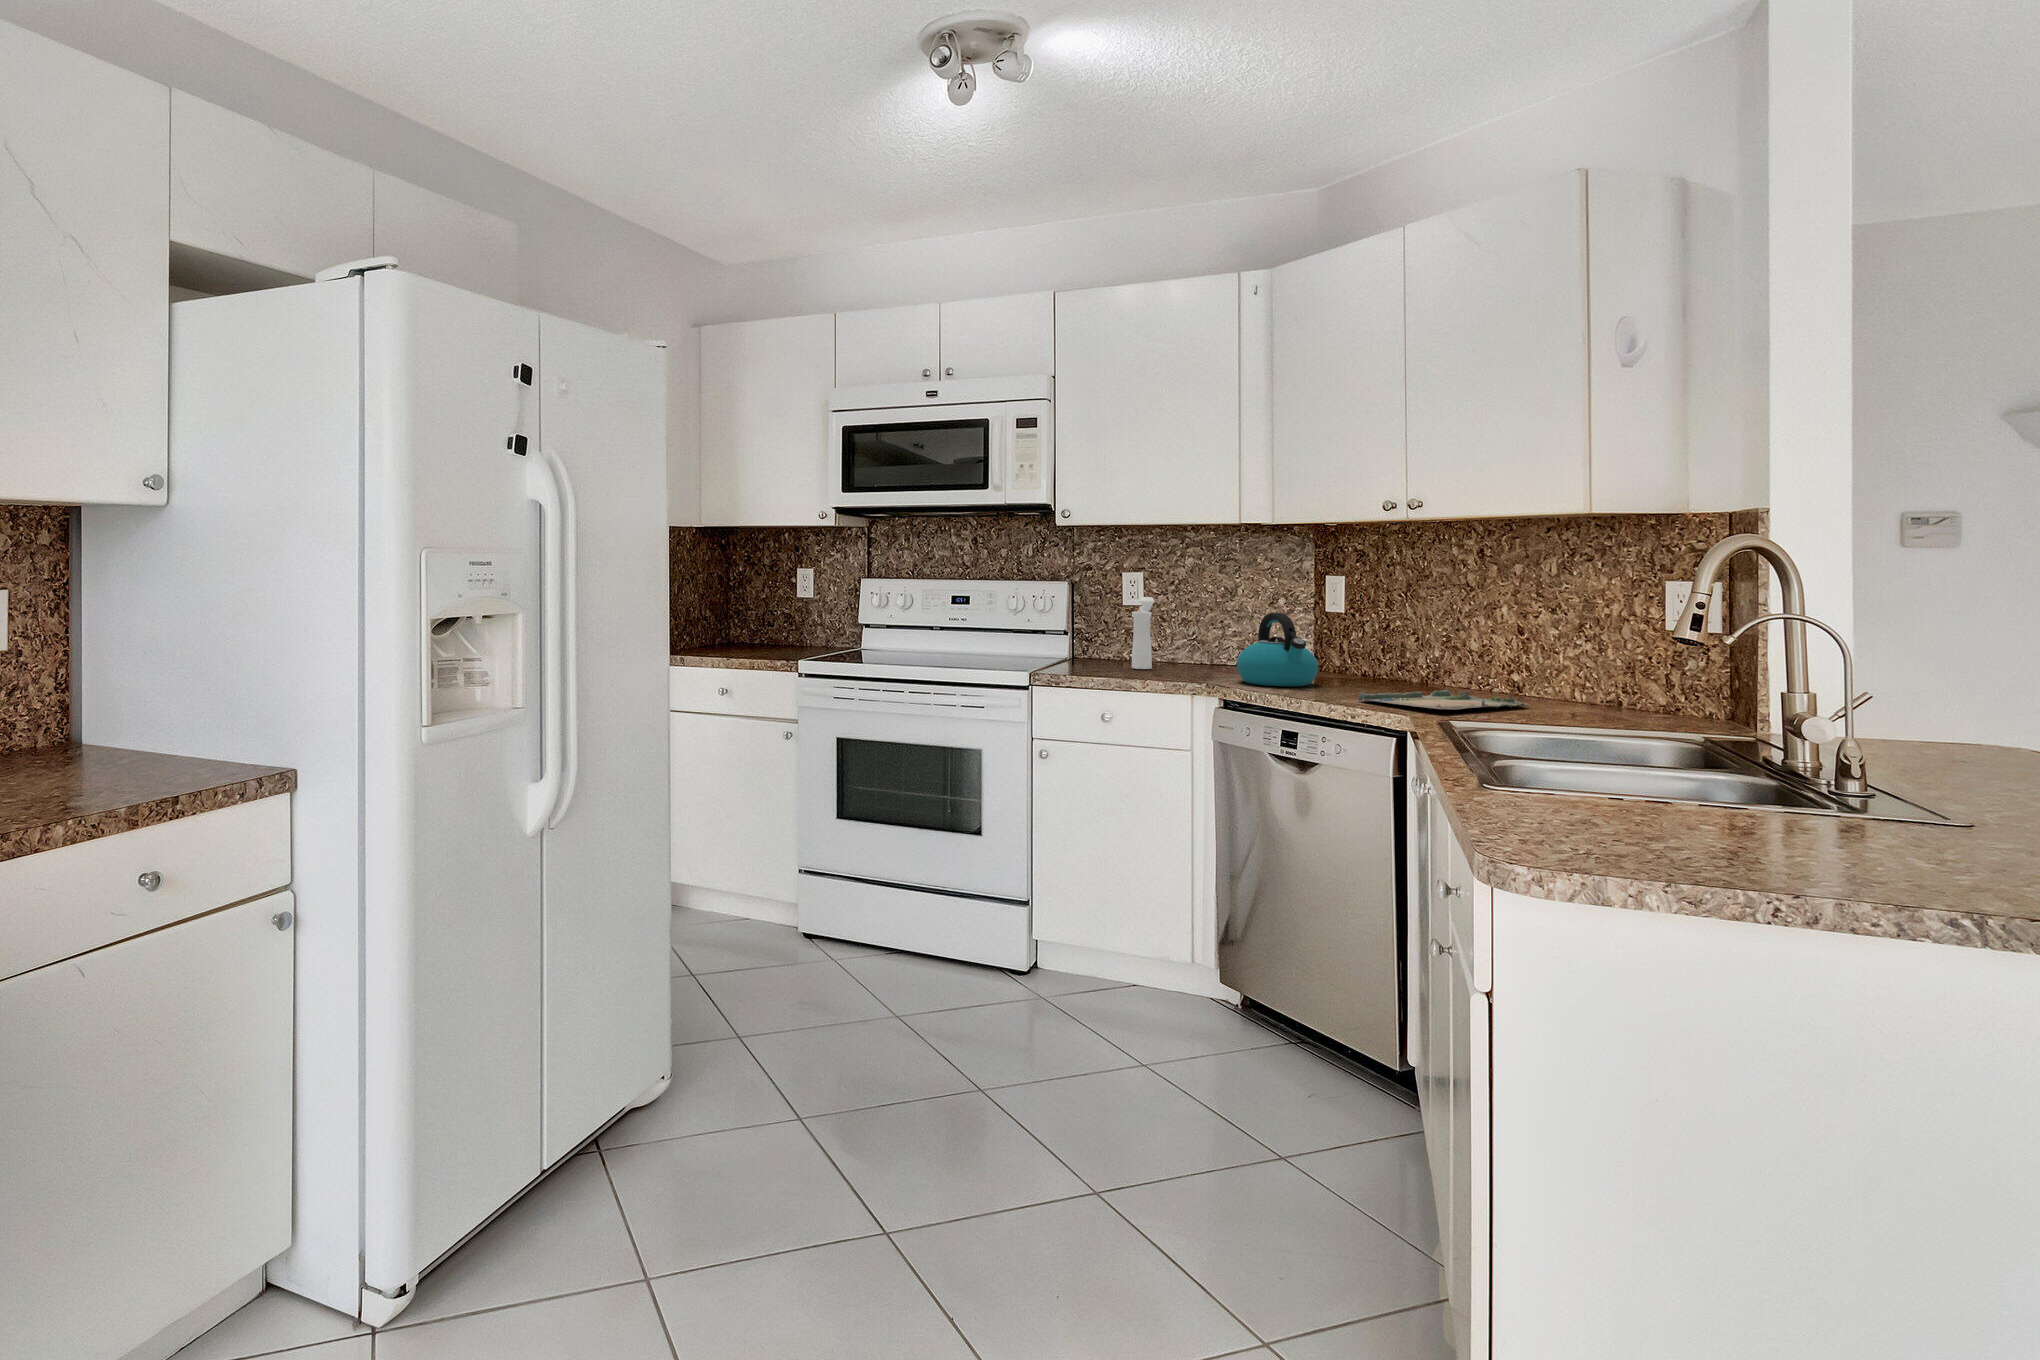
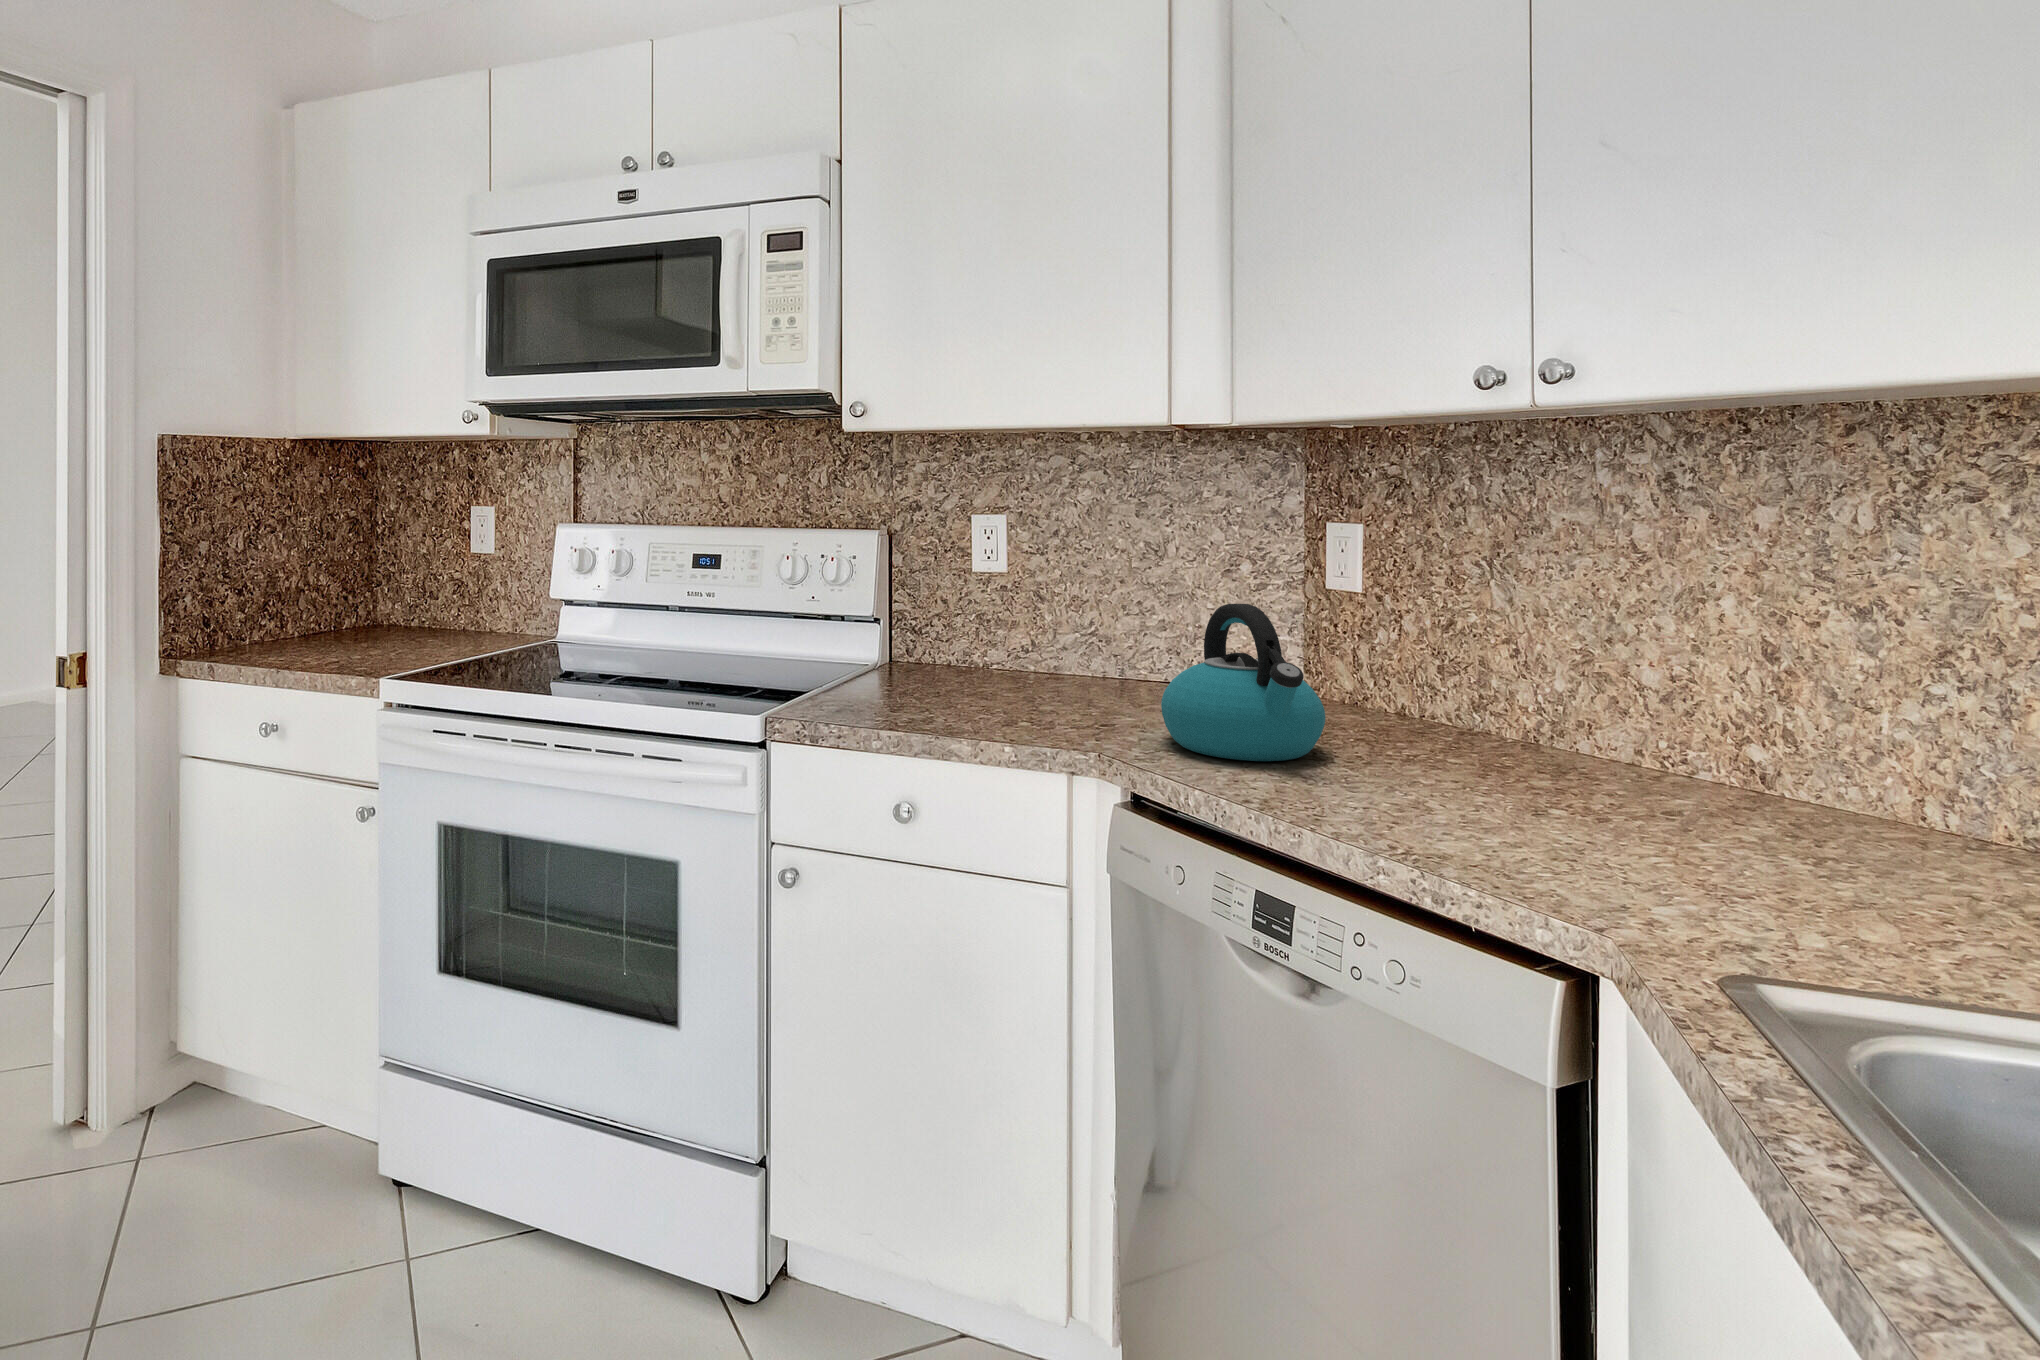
pepper mill: present [1132,597,1155,669] -> none [974,561,1020,698]
tray: present [1357,690,1529,710] -> none [1426,784,1853,893]

